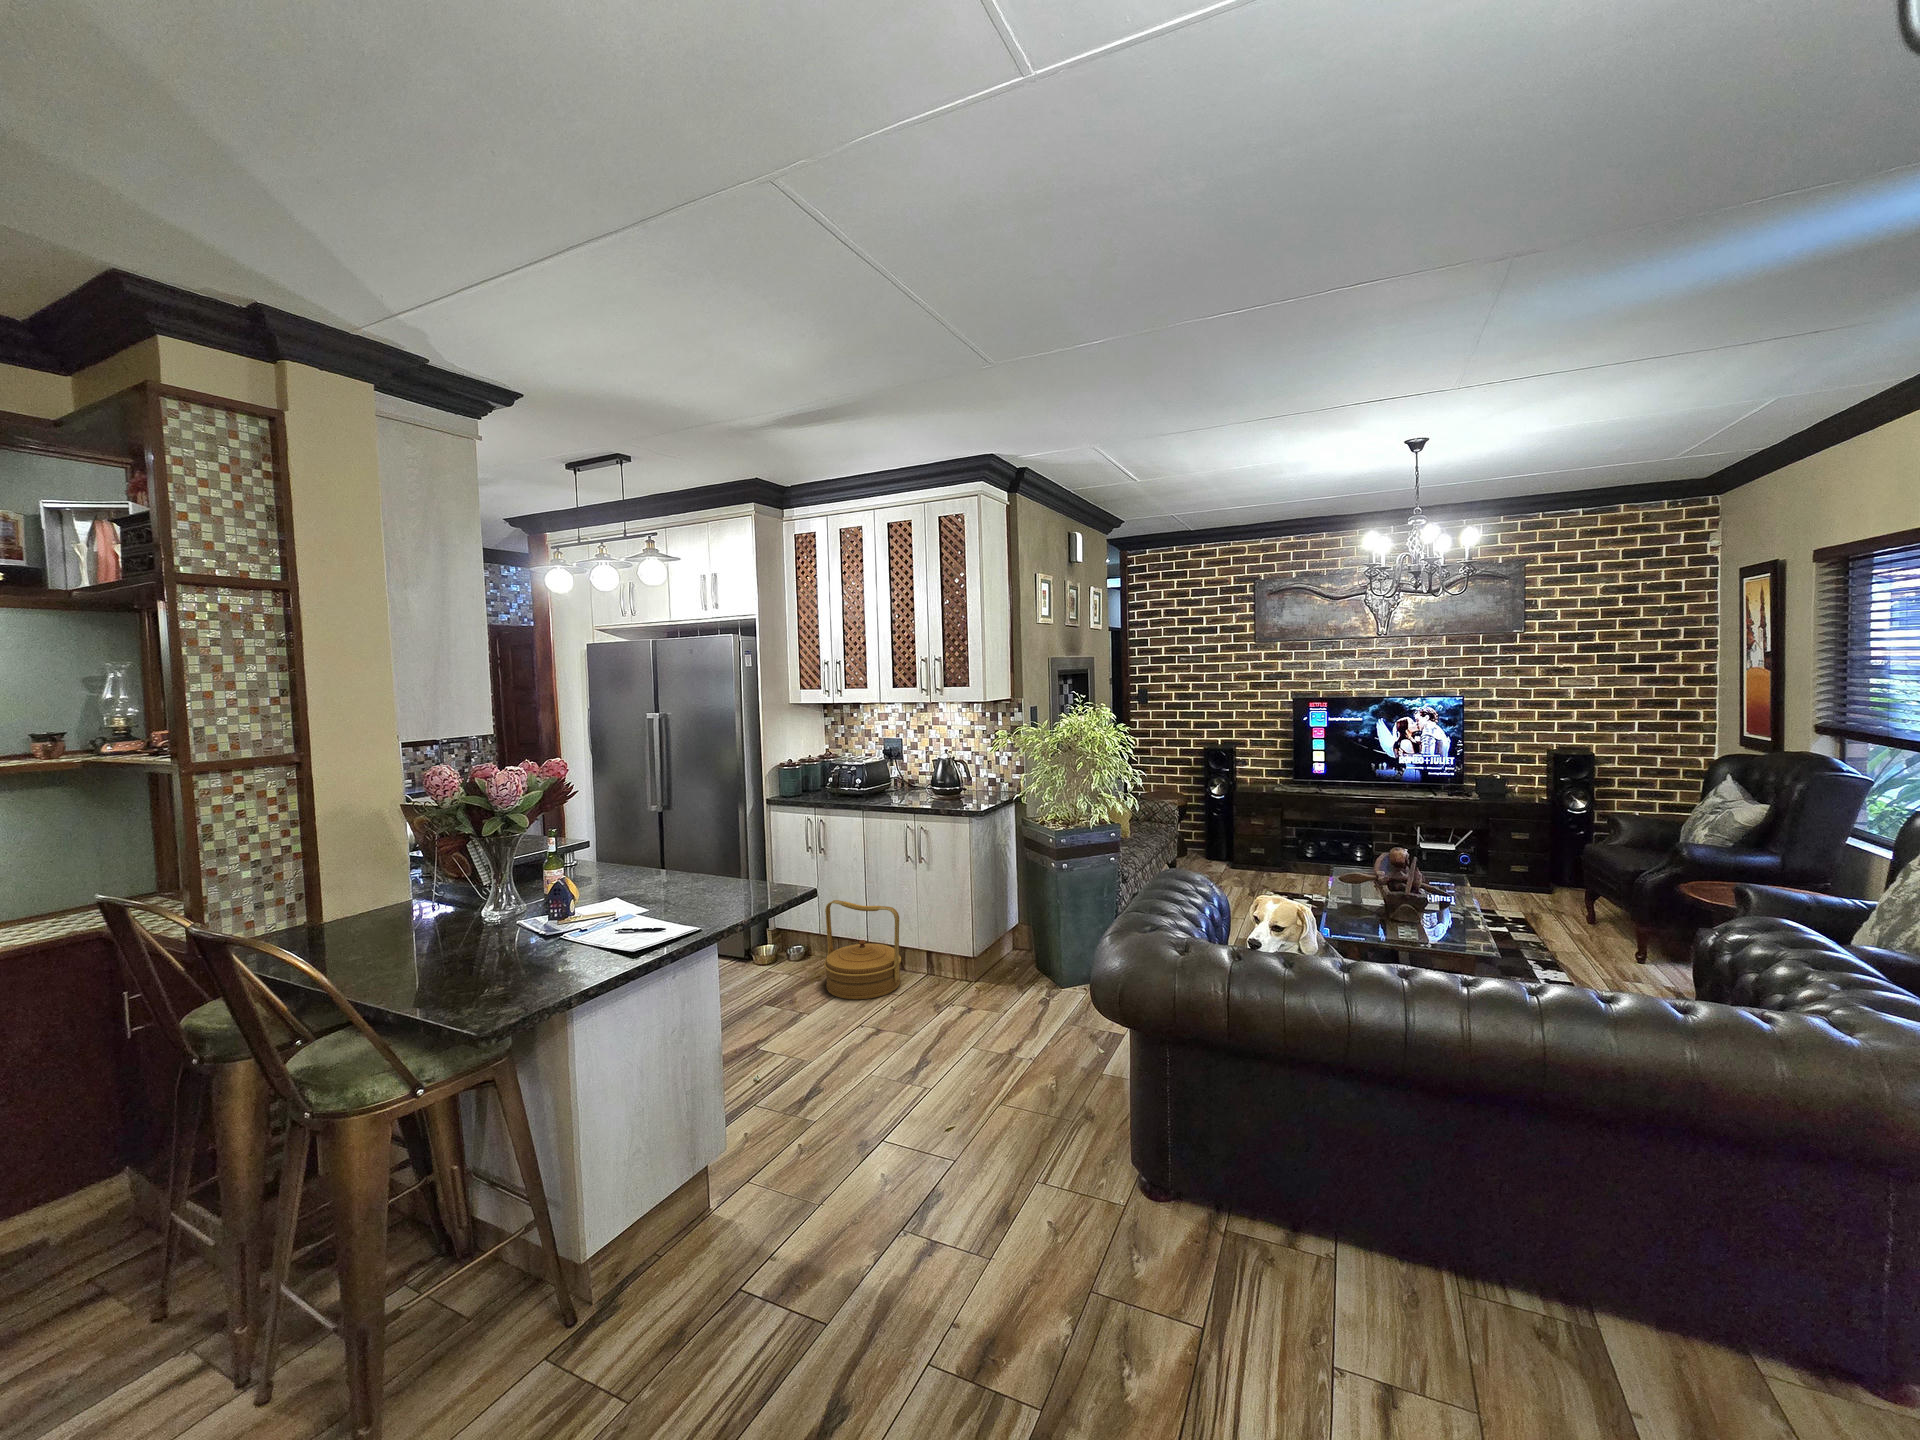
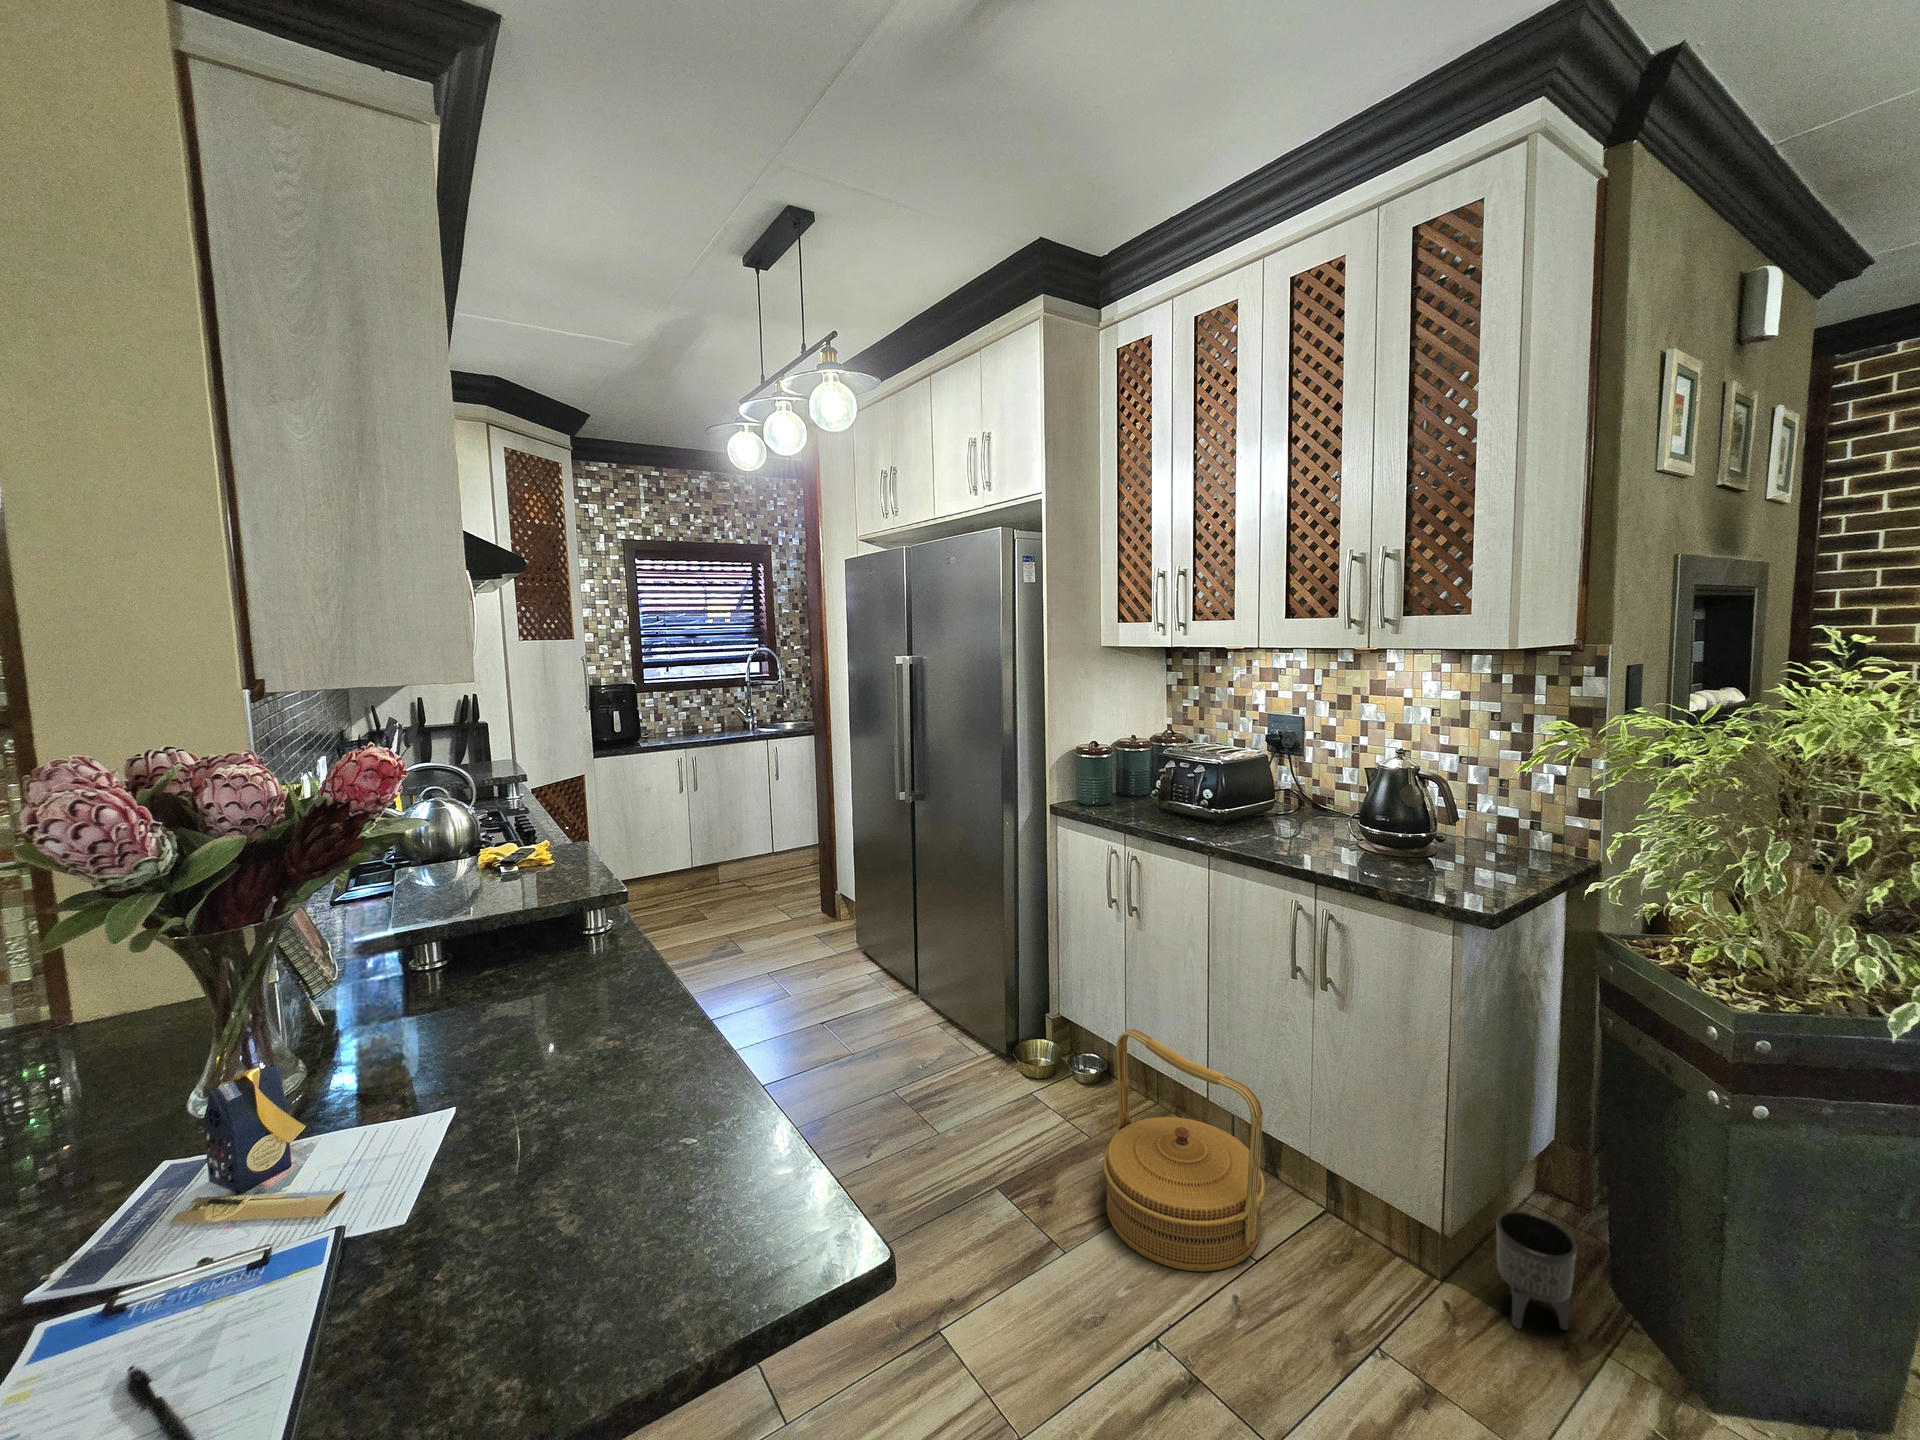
planter: none [992,938,1019,983] -> present [1497,1211,1577,1330]

